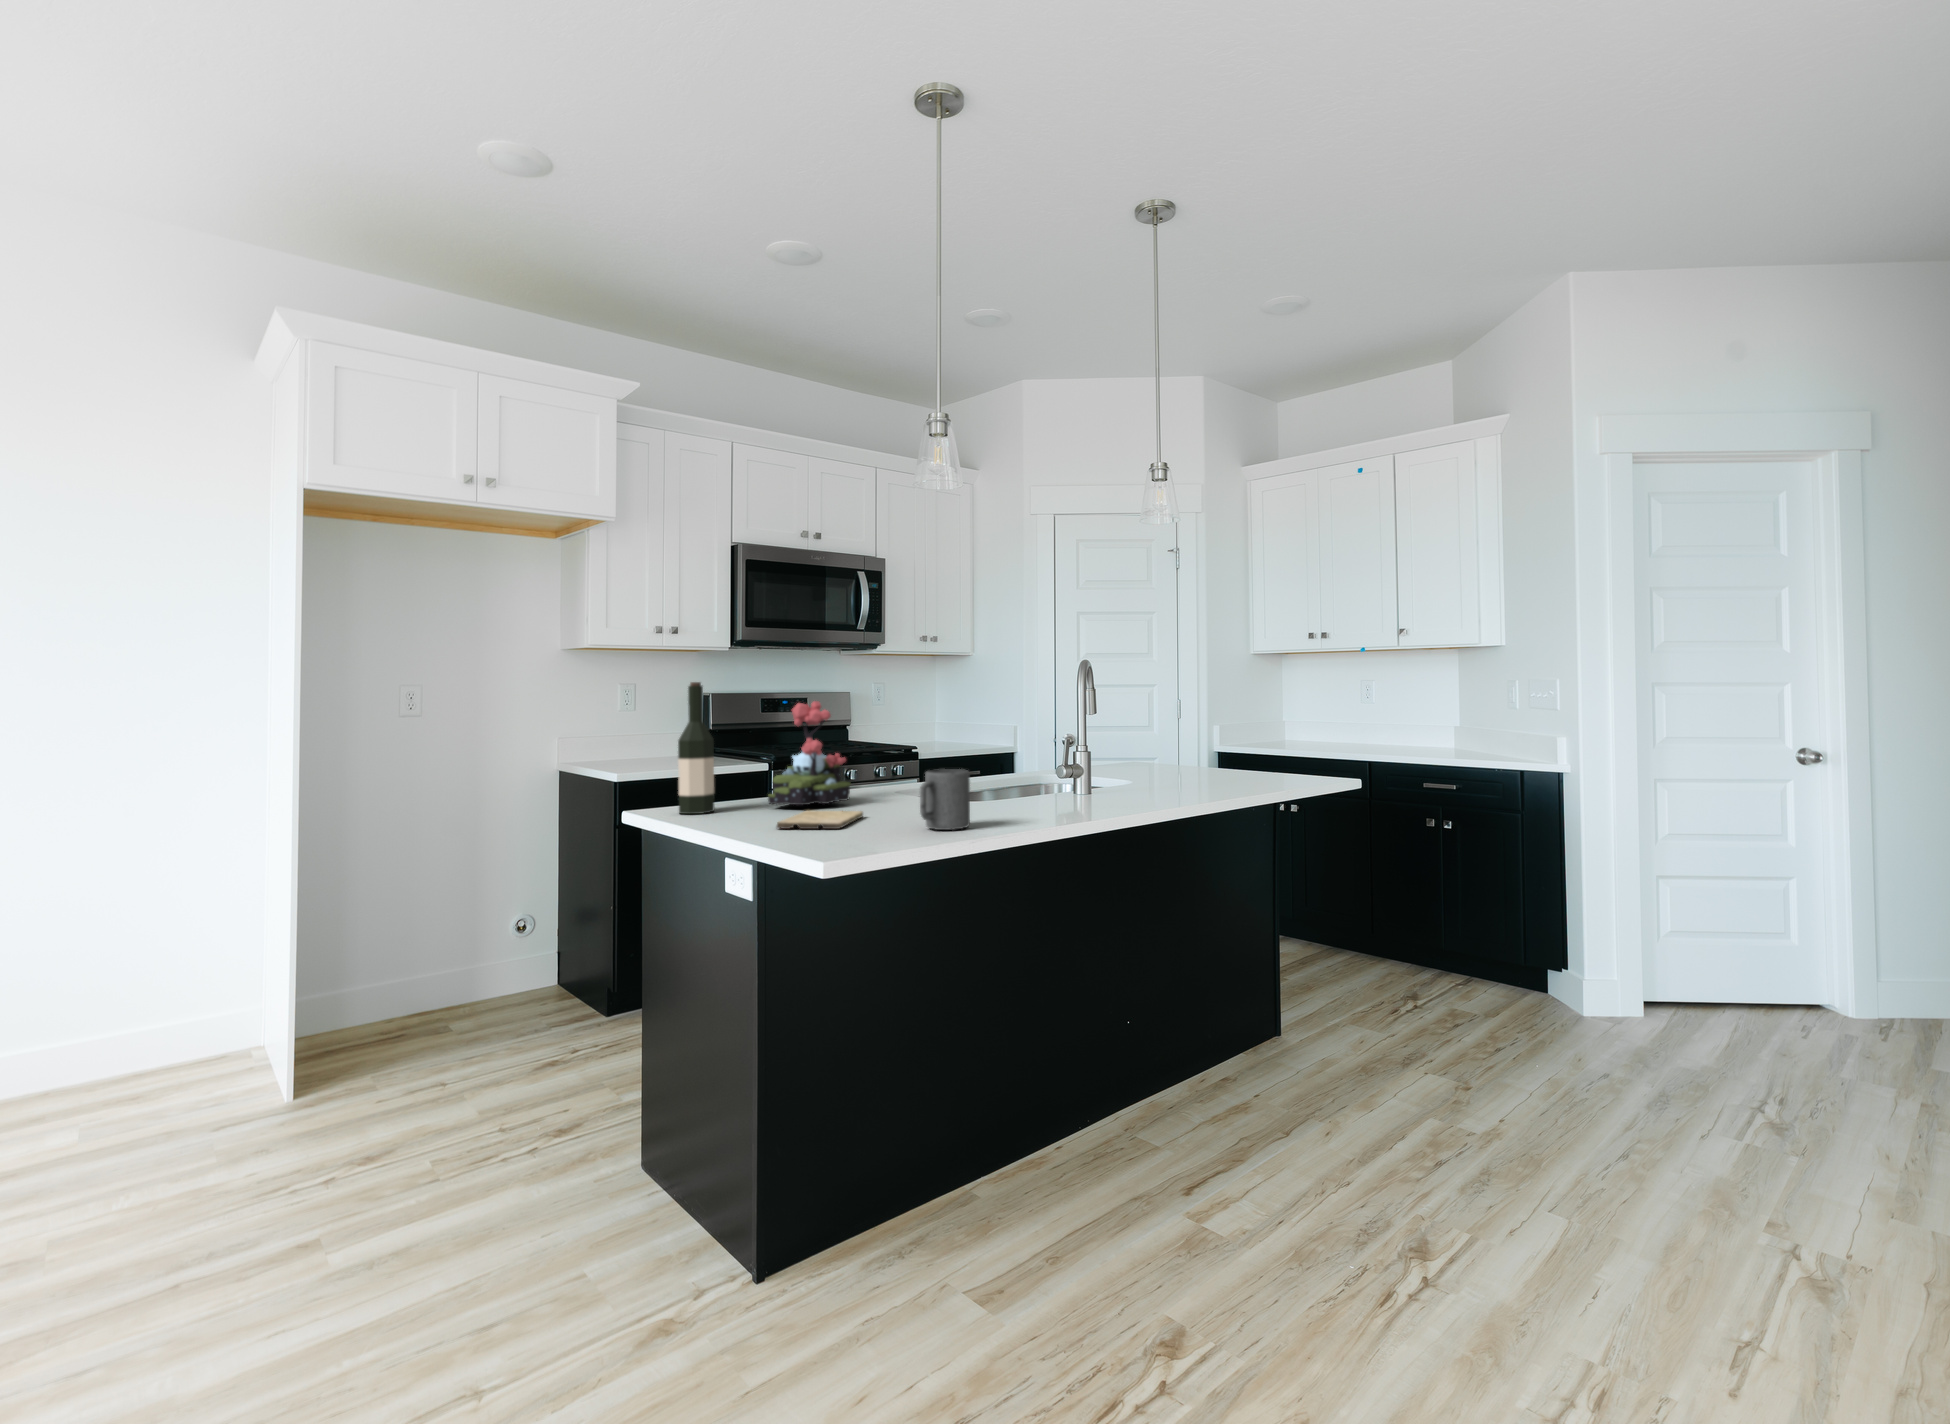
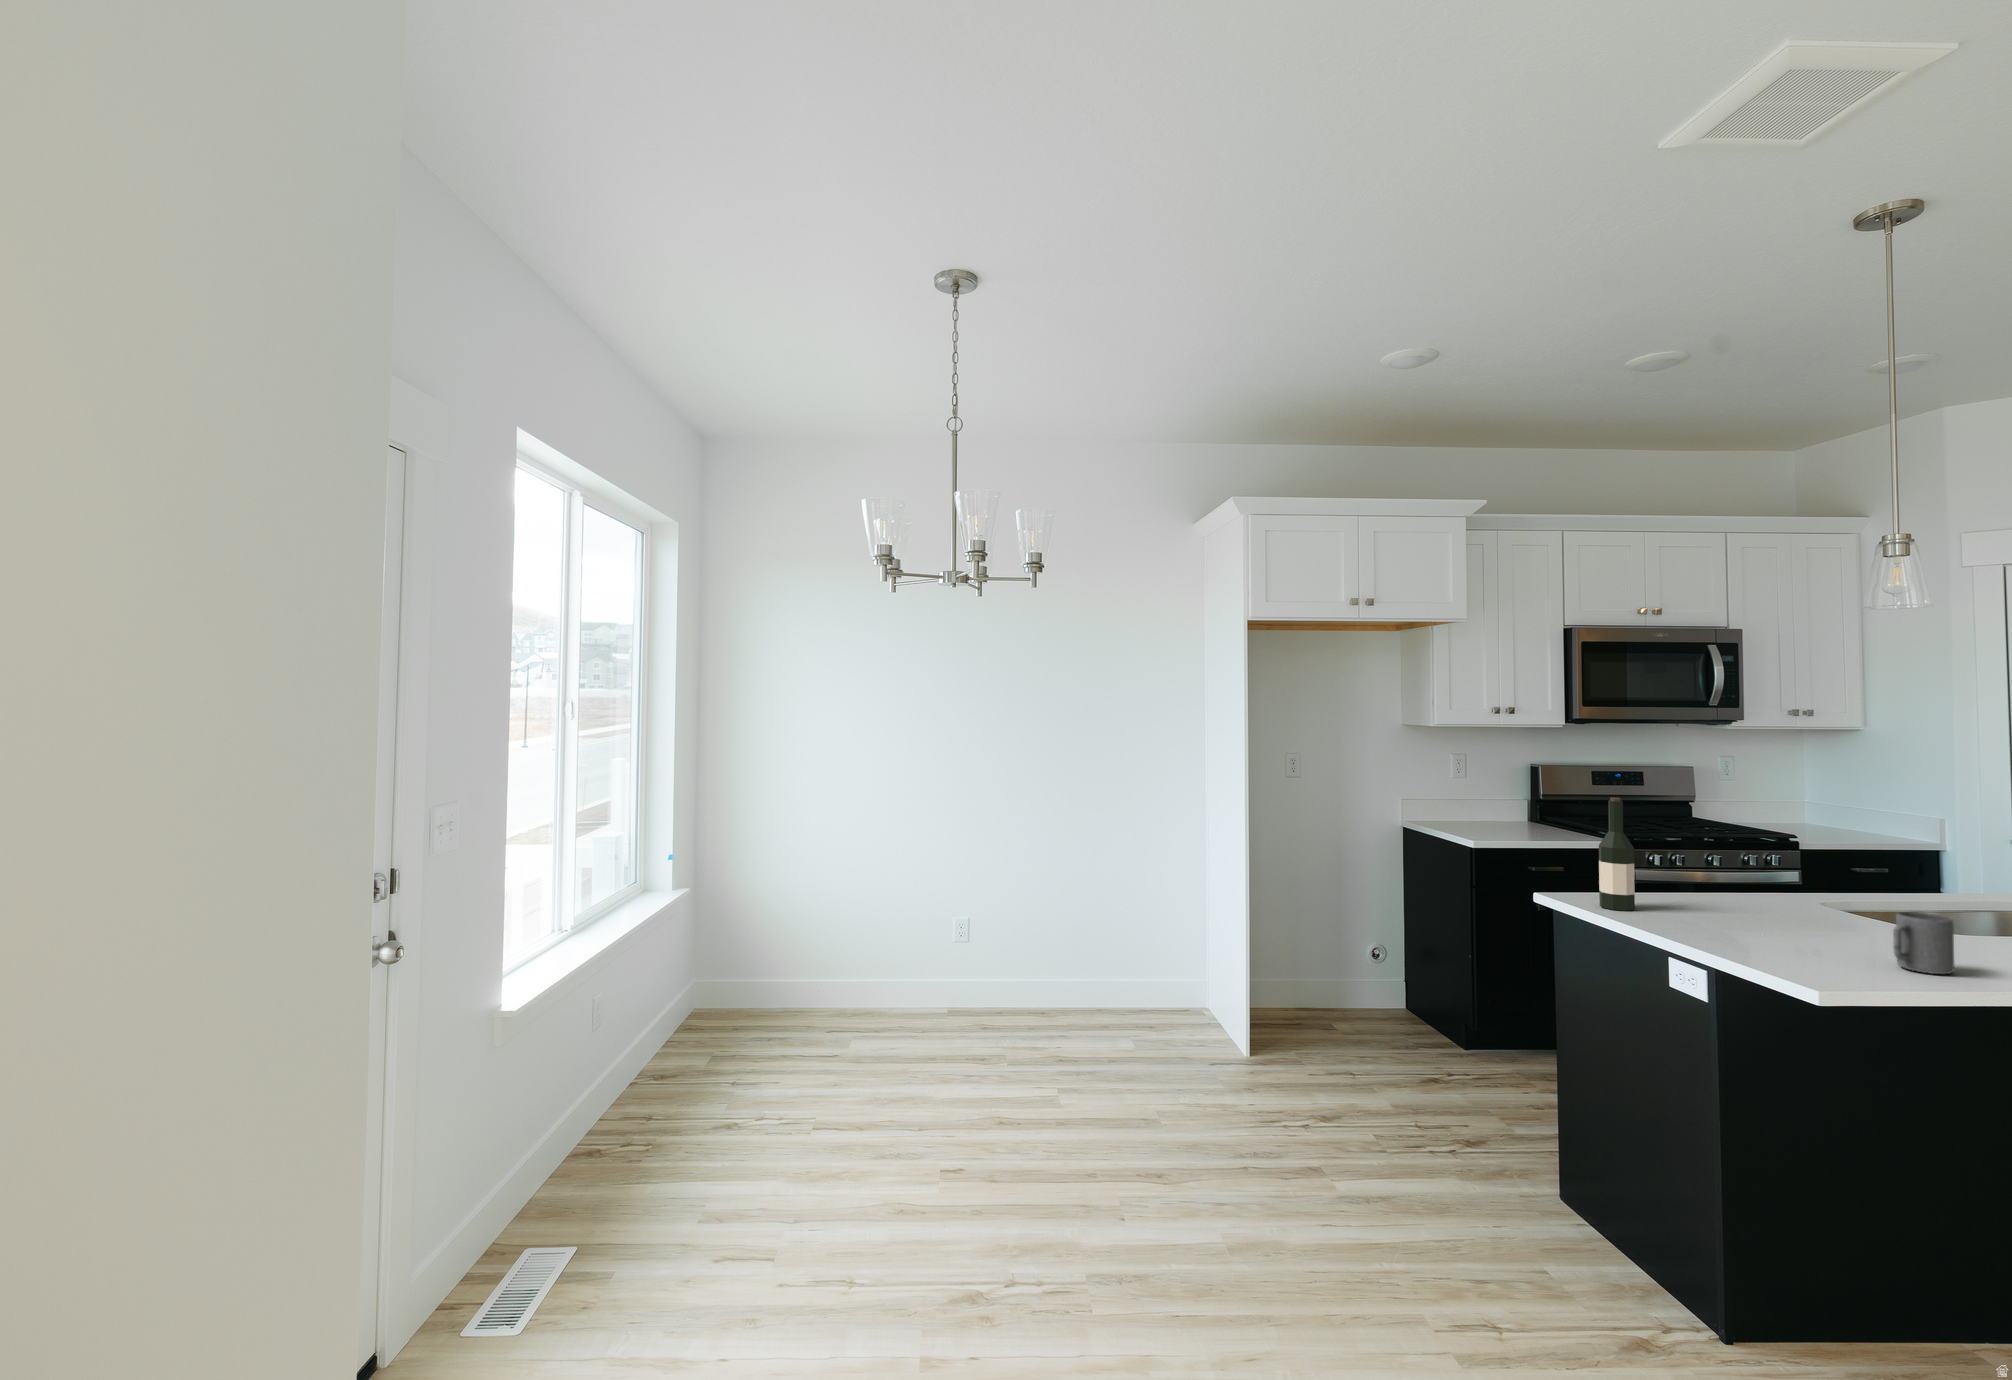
plant: present [768,701,850,805] -> none [1687,817,1775,918]
cutting board: present [777,810,863,829] -> none [1722,925,1807,952]

